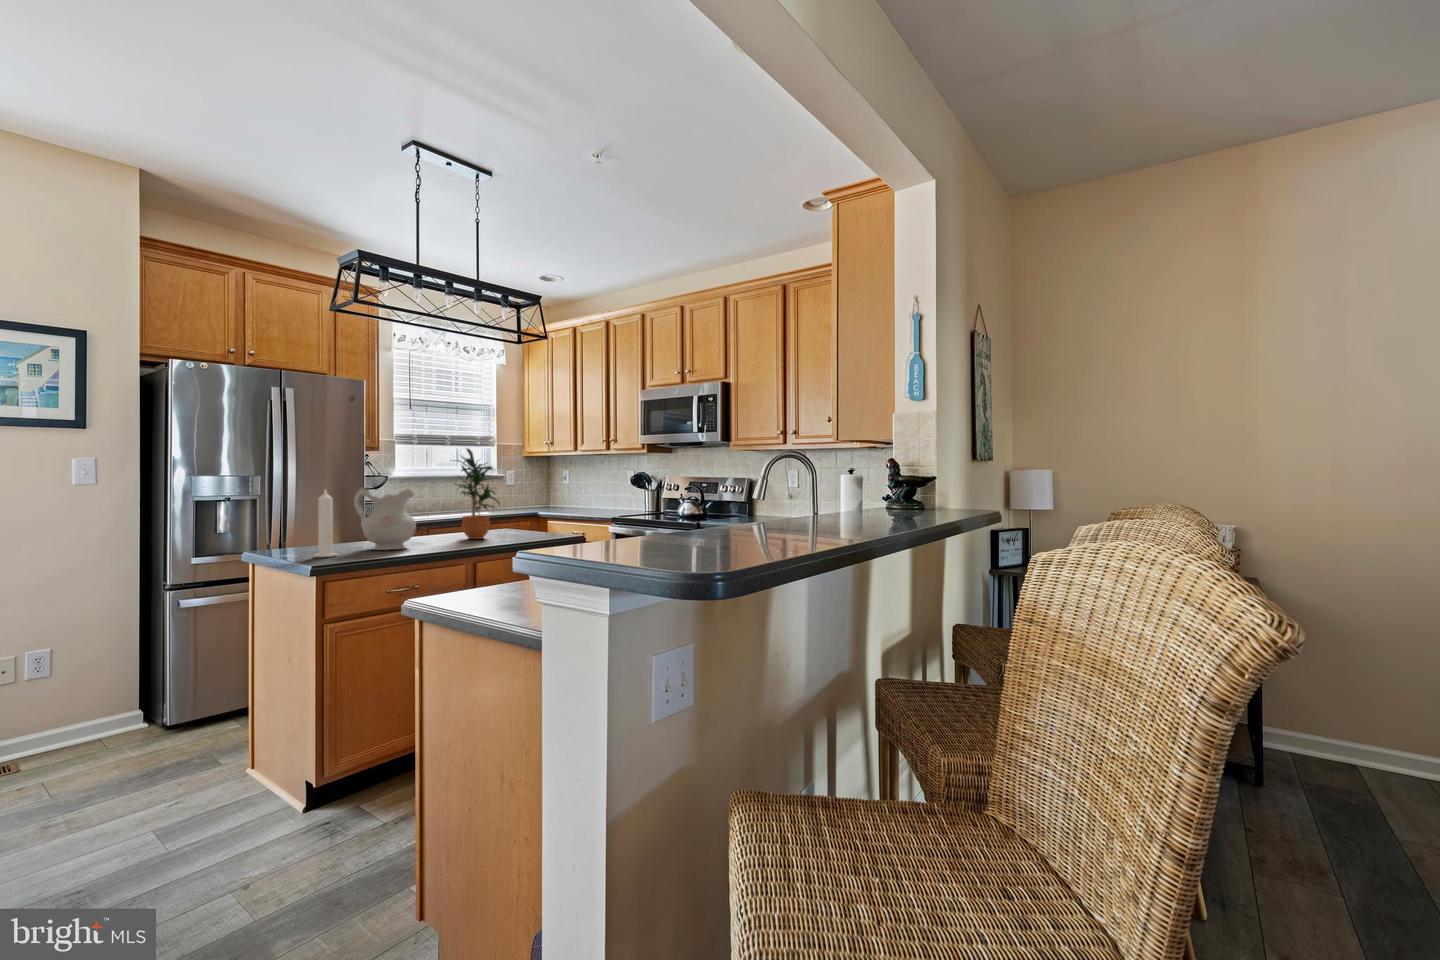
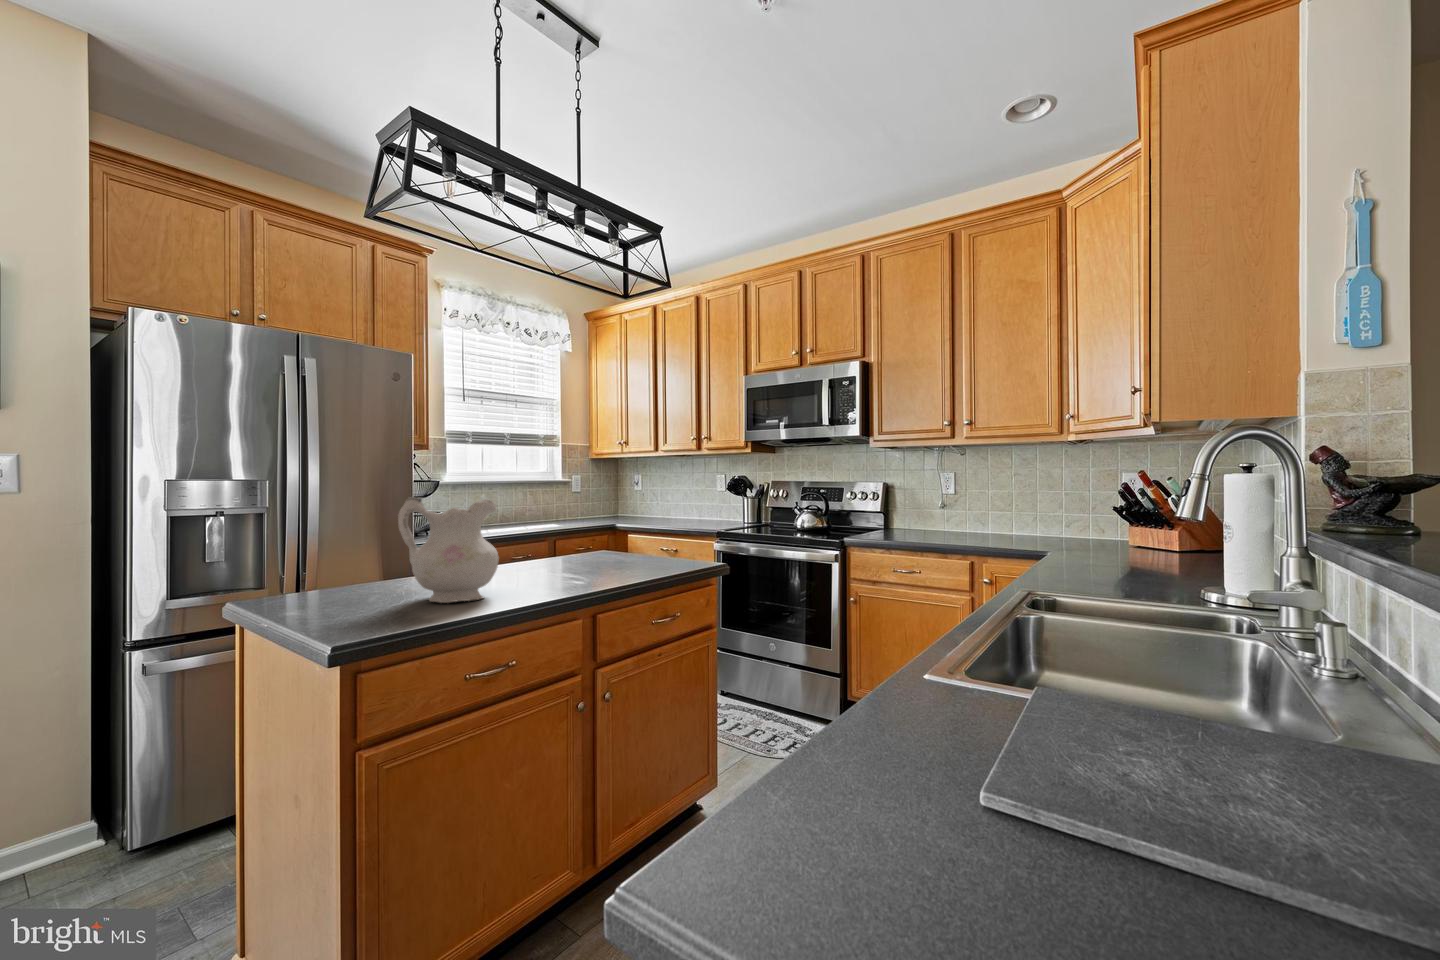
potted plant: present [459,448,499,539] -> none [543,435,618,576]
candle: present [315,490,336,557] -> none [327,500,367,623]

